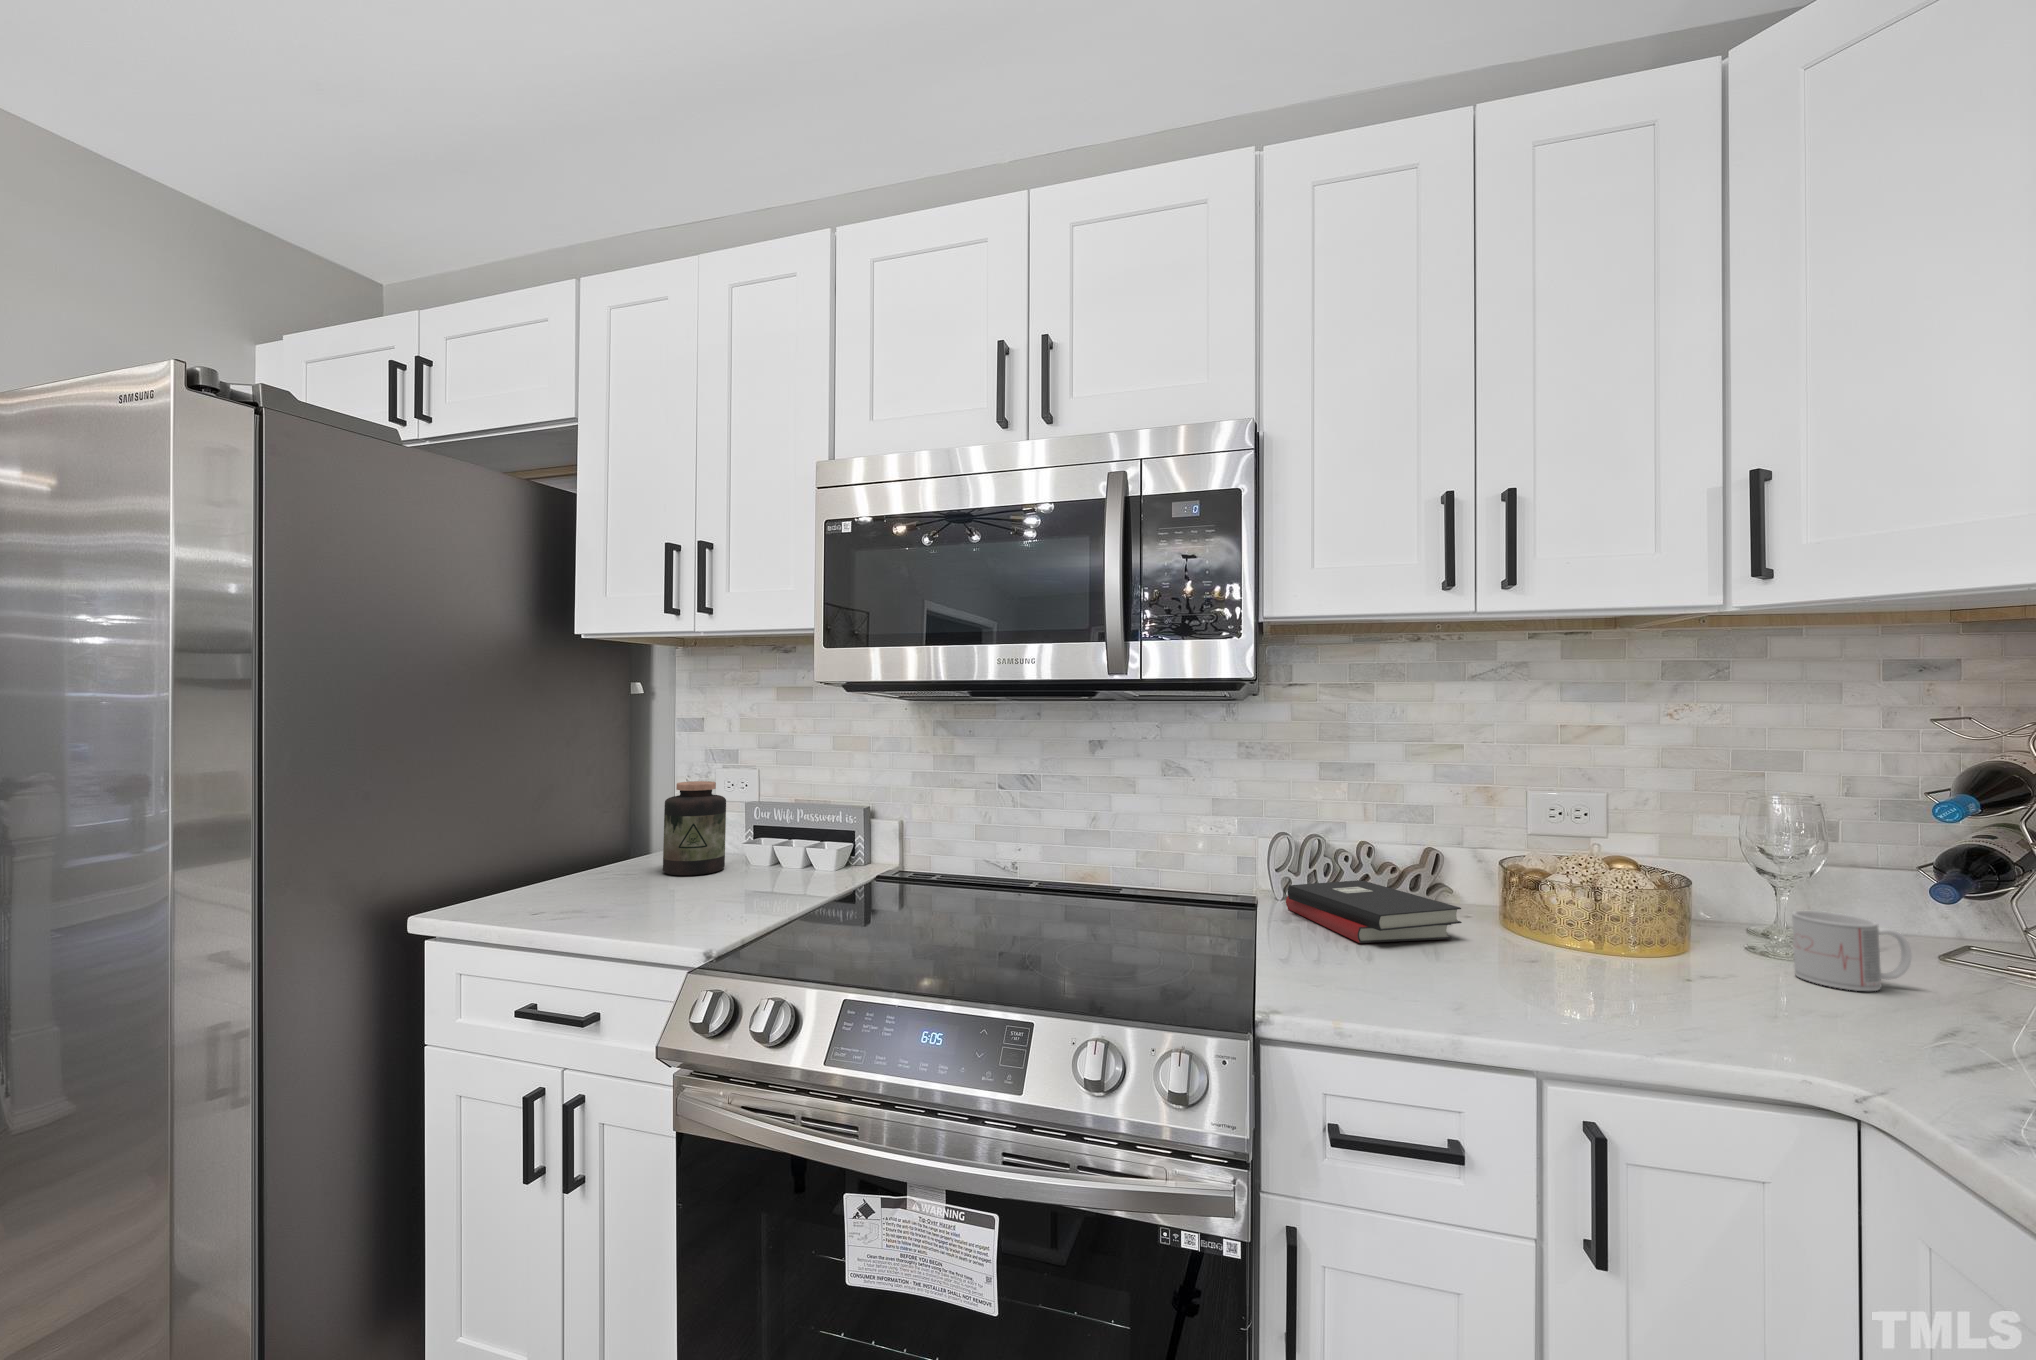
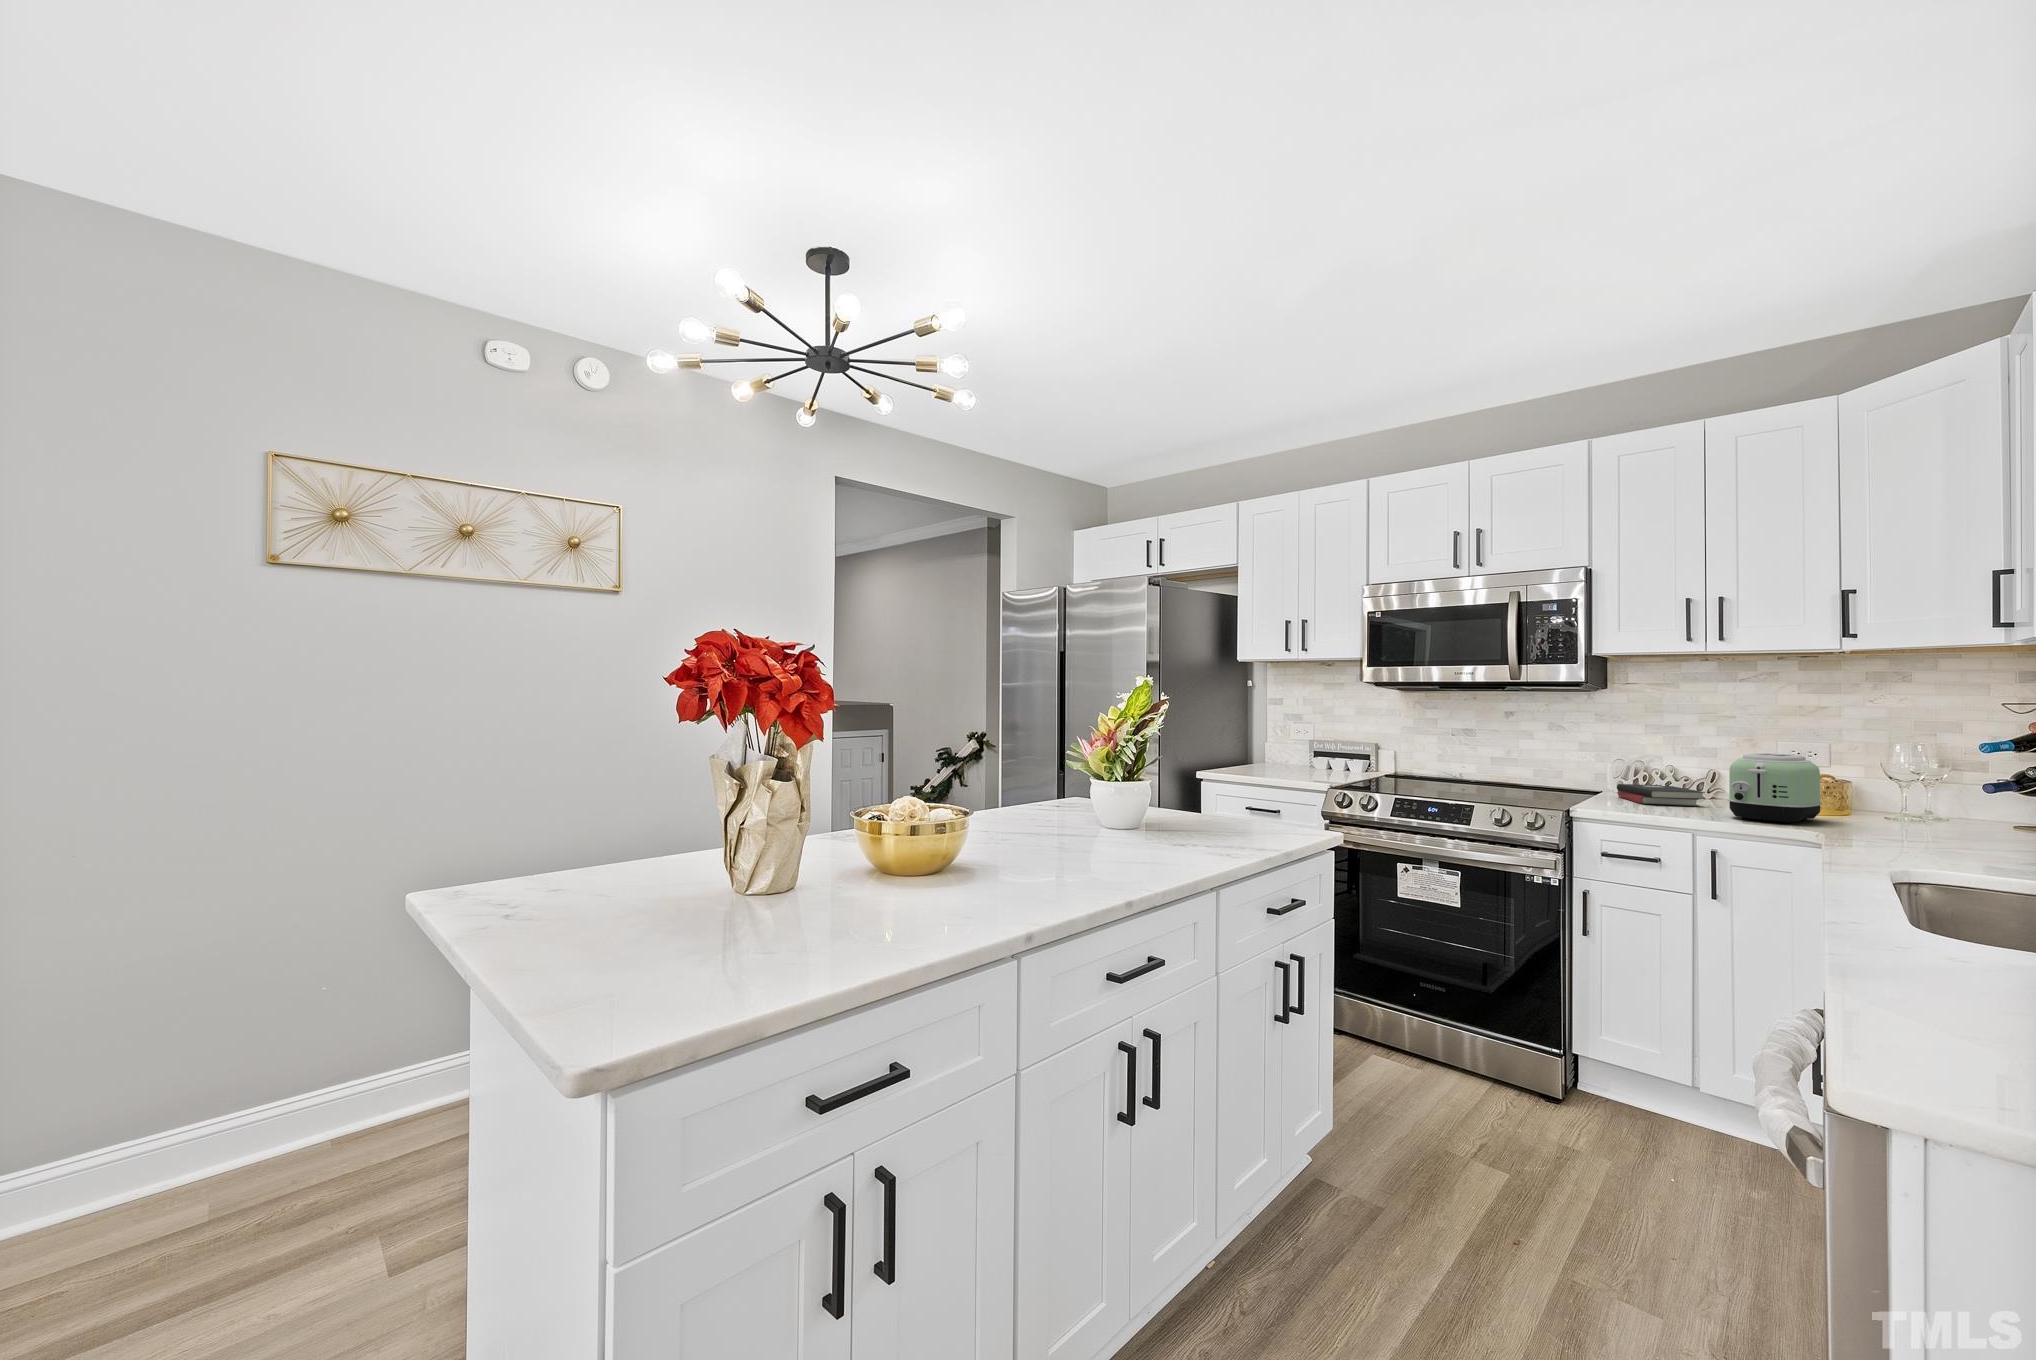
jar: present [663,781,726,875] -> none [1275,730,1304,773]
toaster: none [1565,833,1773,1026] -> present [1728,753,1822,823]
mug: present [1792,910,1912,991] -> none [1874,794,1932,826]

